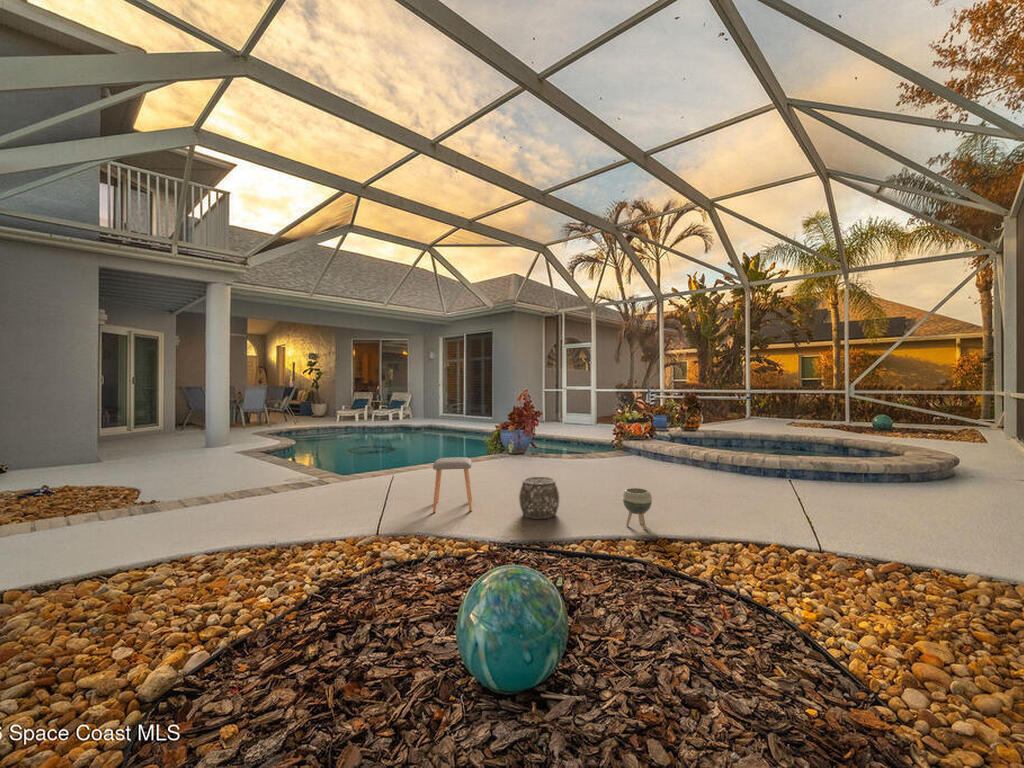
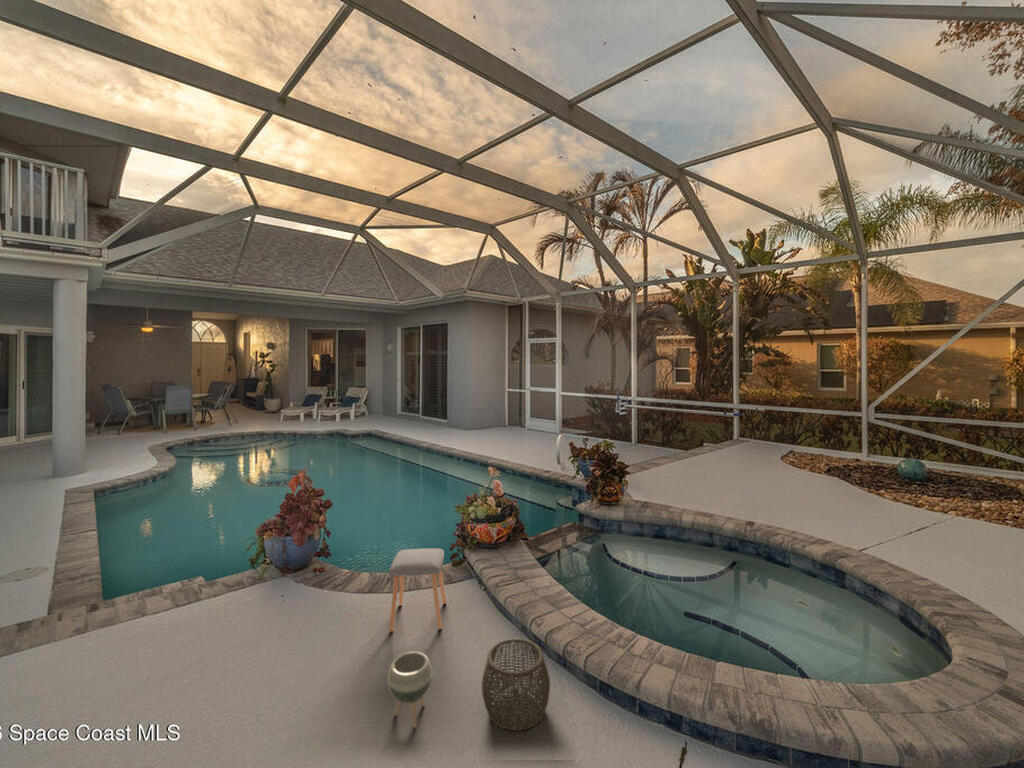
stool: present [433,457,472,513] -> present [389,549,446,632]
woven basket: present [519,477,559,519] -> present [481,638,550,731]

